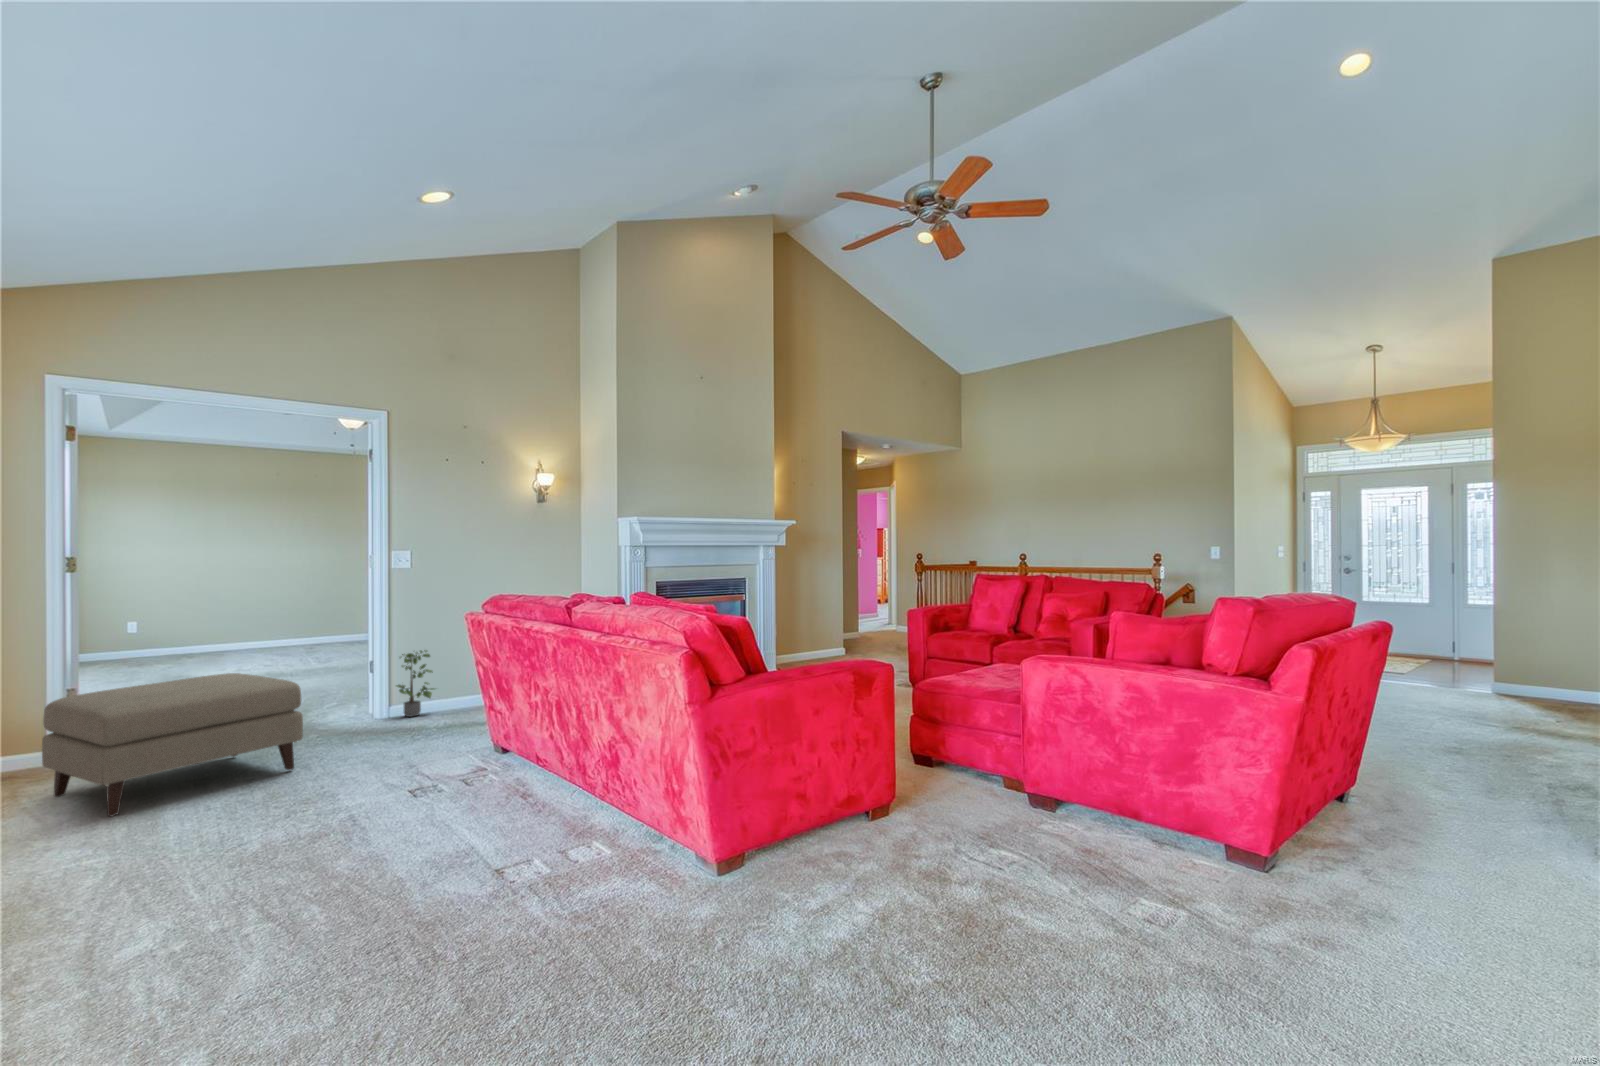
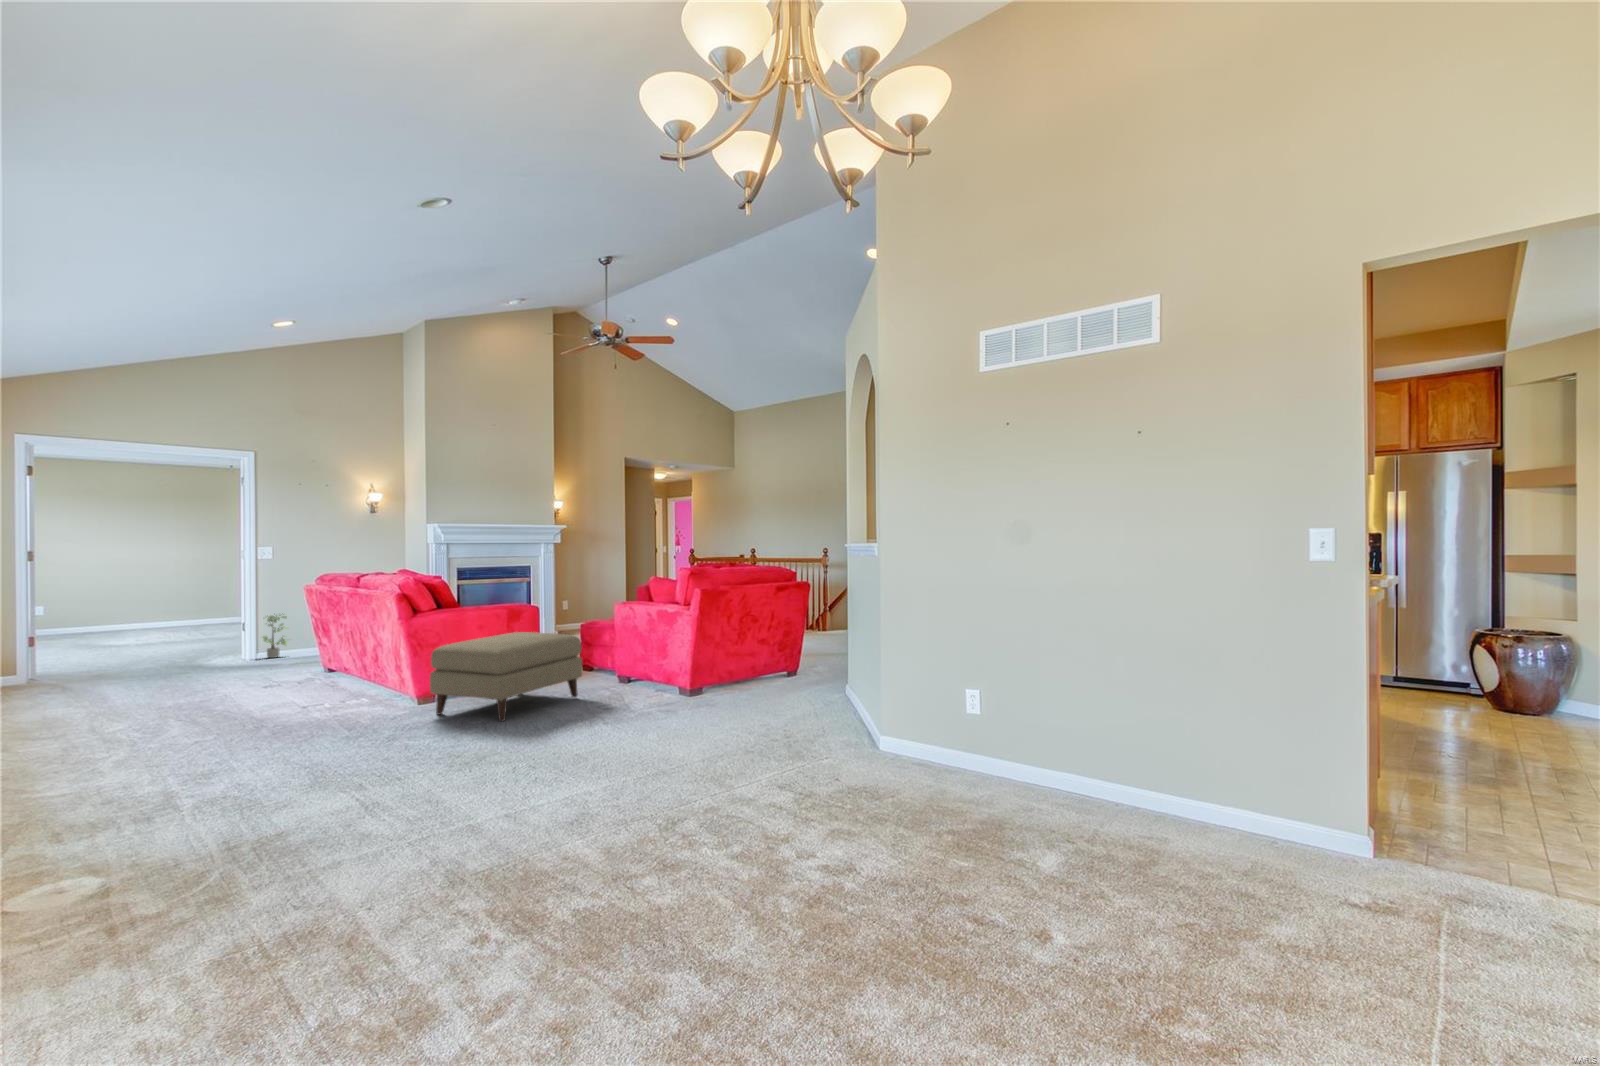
ottoman: present [42,673,303,817] -> present [430,632,582,721]

